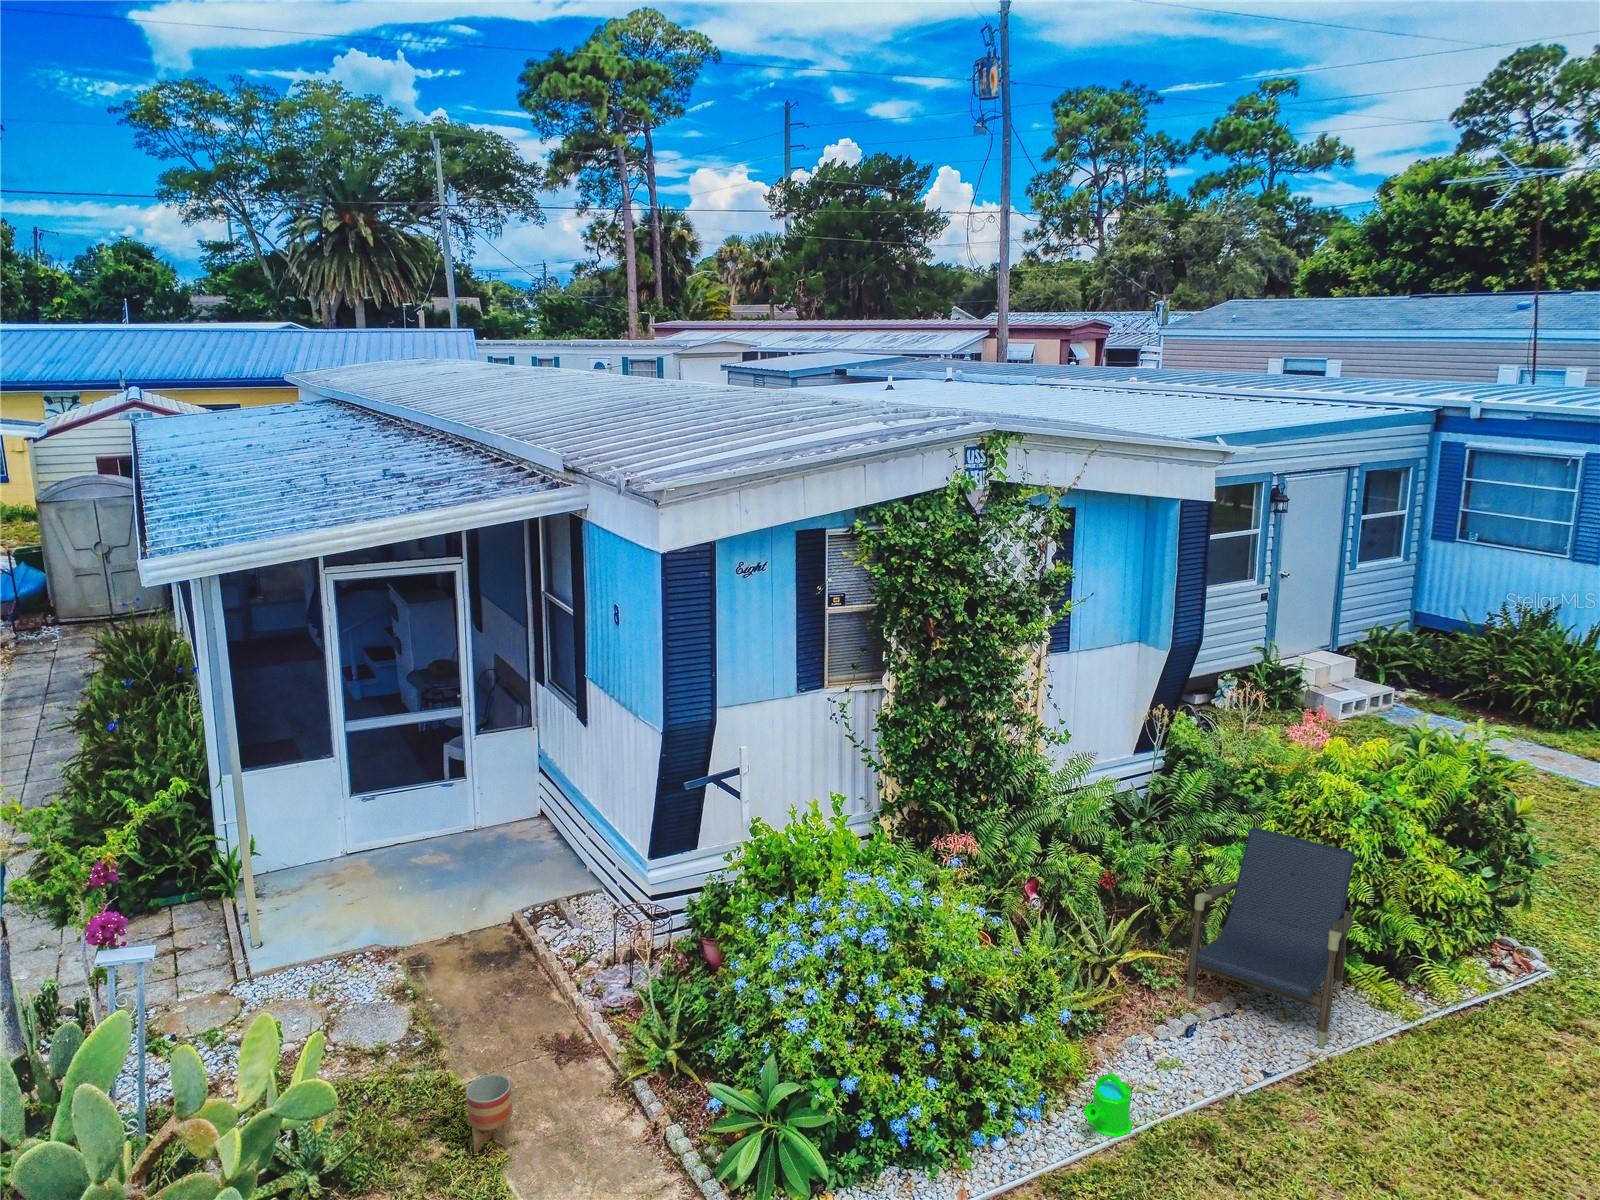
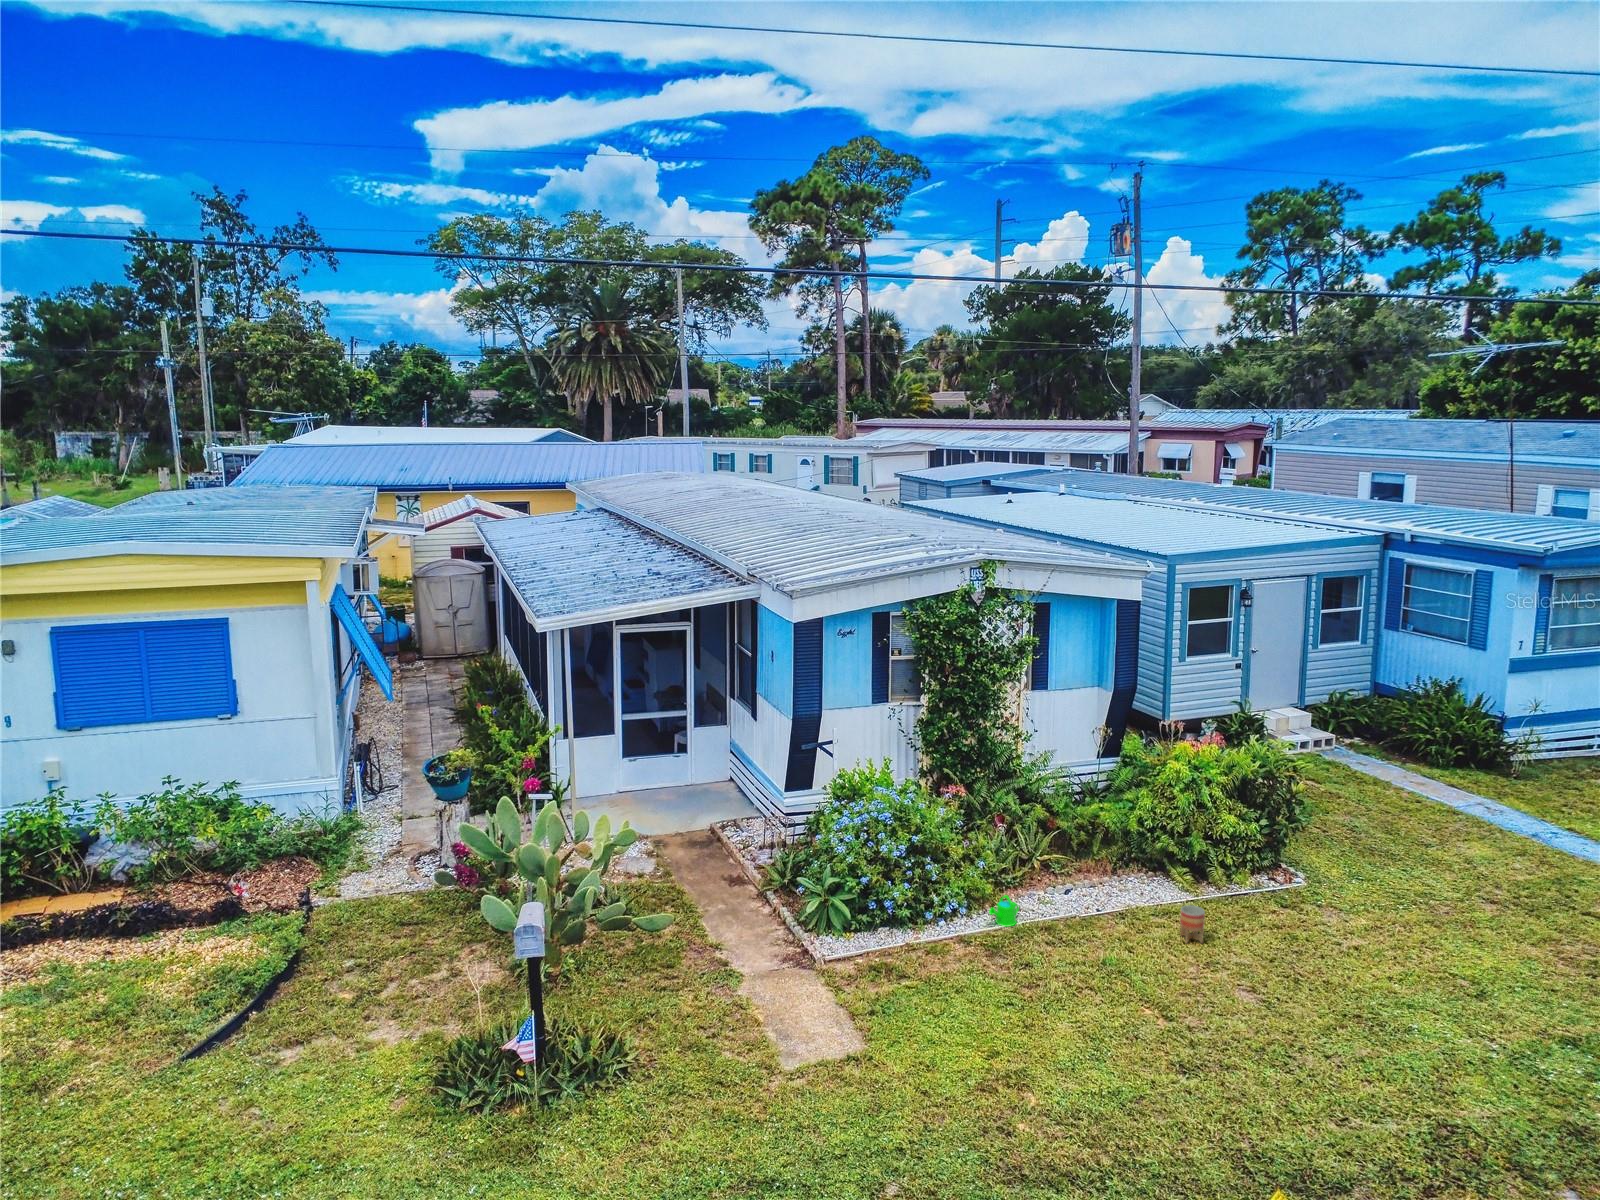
lounge chair: present [1187,827,1355,1048] -> none [1076,788,1175,904]
planter: present [466,1074,513,1153] -> present [1180,905,1205,943]

